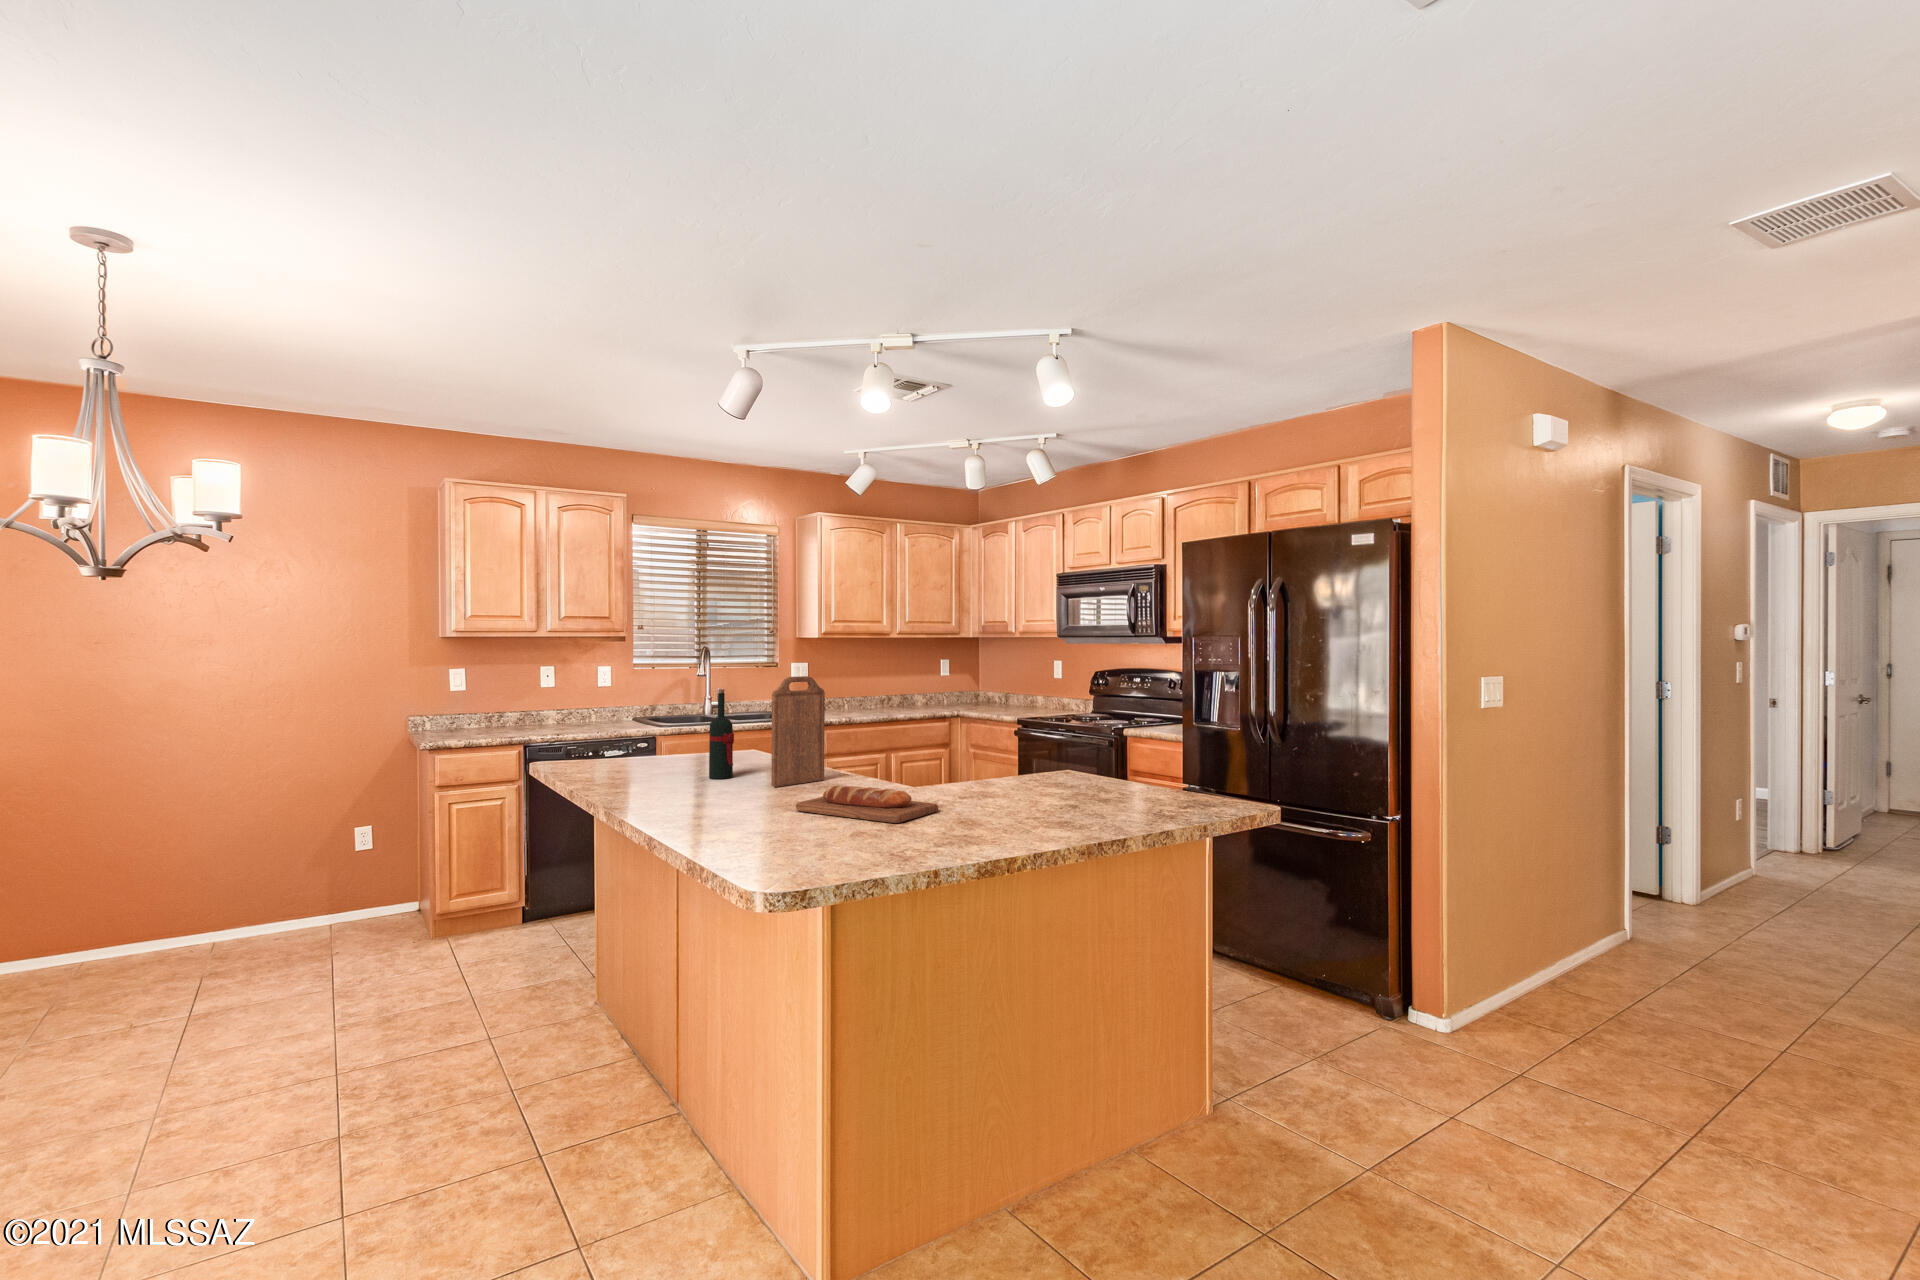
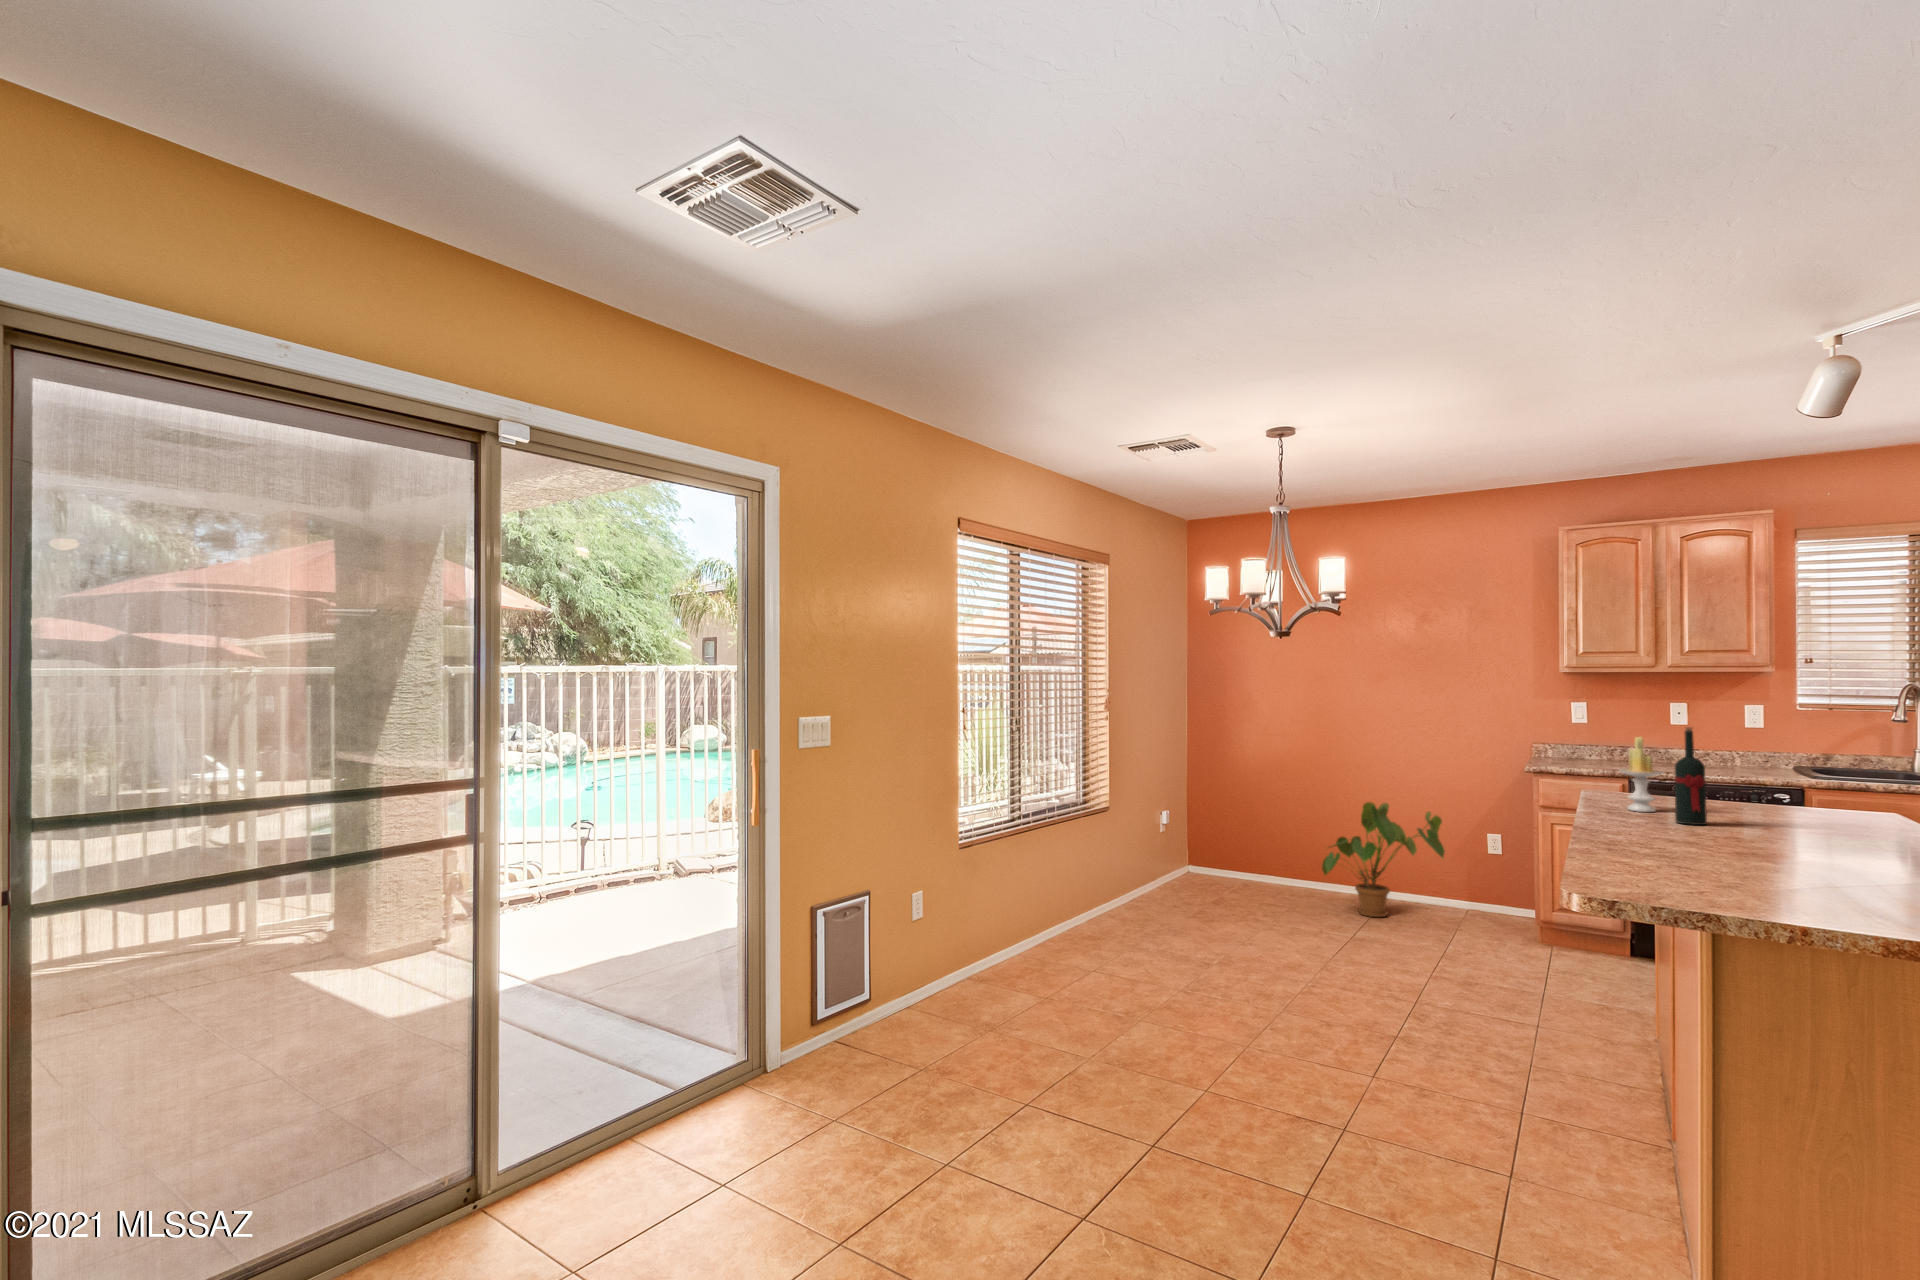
cutting board: present [771,676,825,787] -> none [1714,715,1812,845]
candle: none [642,701,679,774] -> present [1619,737,1663,812]
bread loaf: present [796,786,938,823] -> none [1664,839,1849,893]
house plant: none [126,813,324,973] -> present [1322,802,1445,917]

